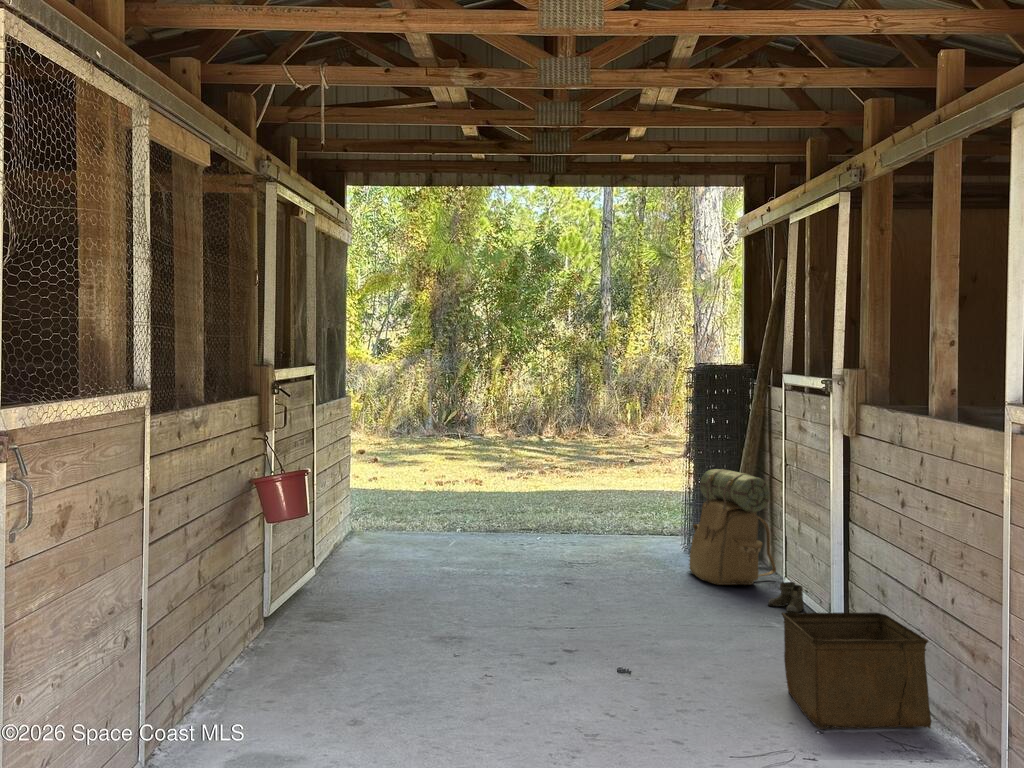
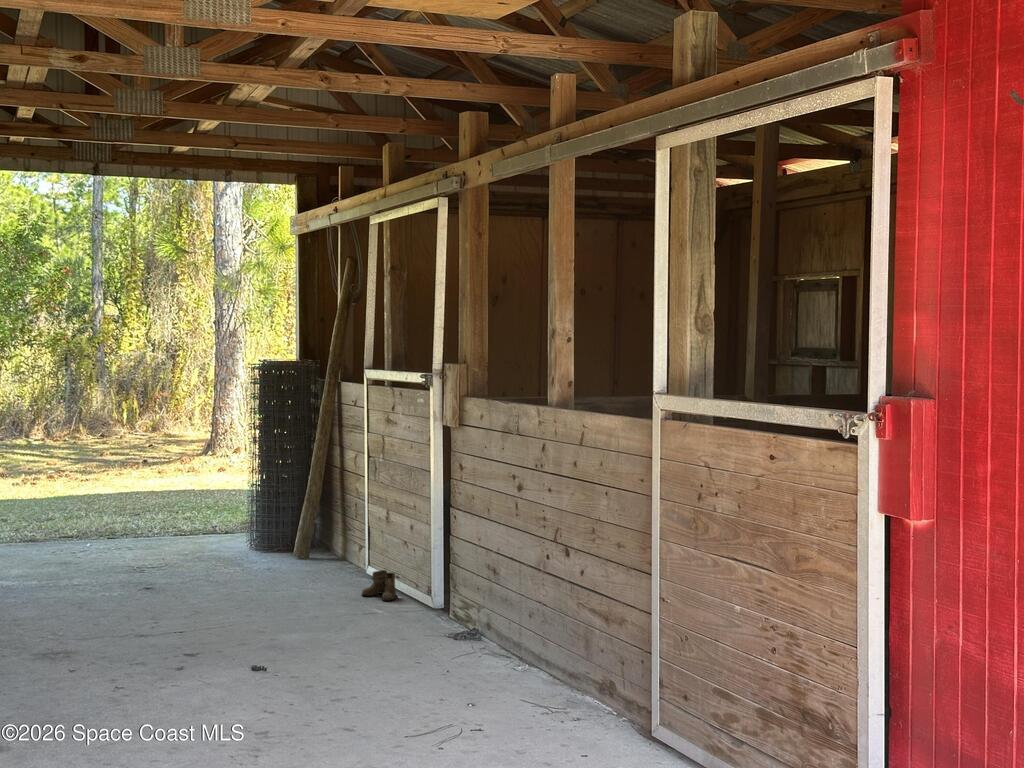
backpack: present [689,469,776,585] -> none [266,465,354,581]
storage bin: present [782,612,931,729] -> none [425,590,568,710]

